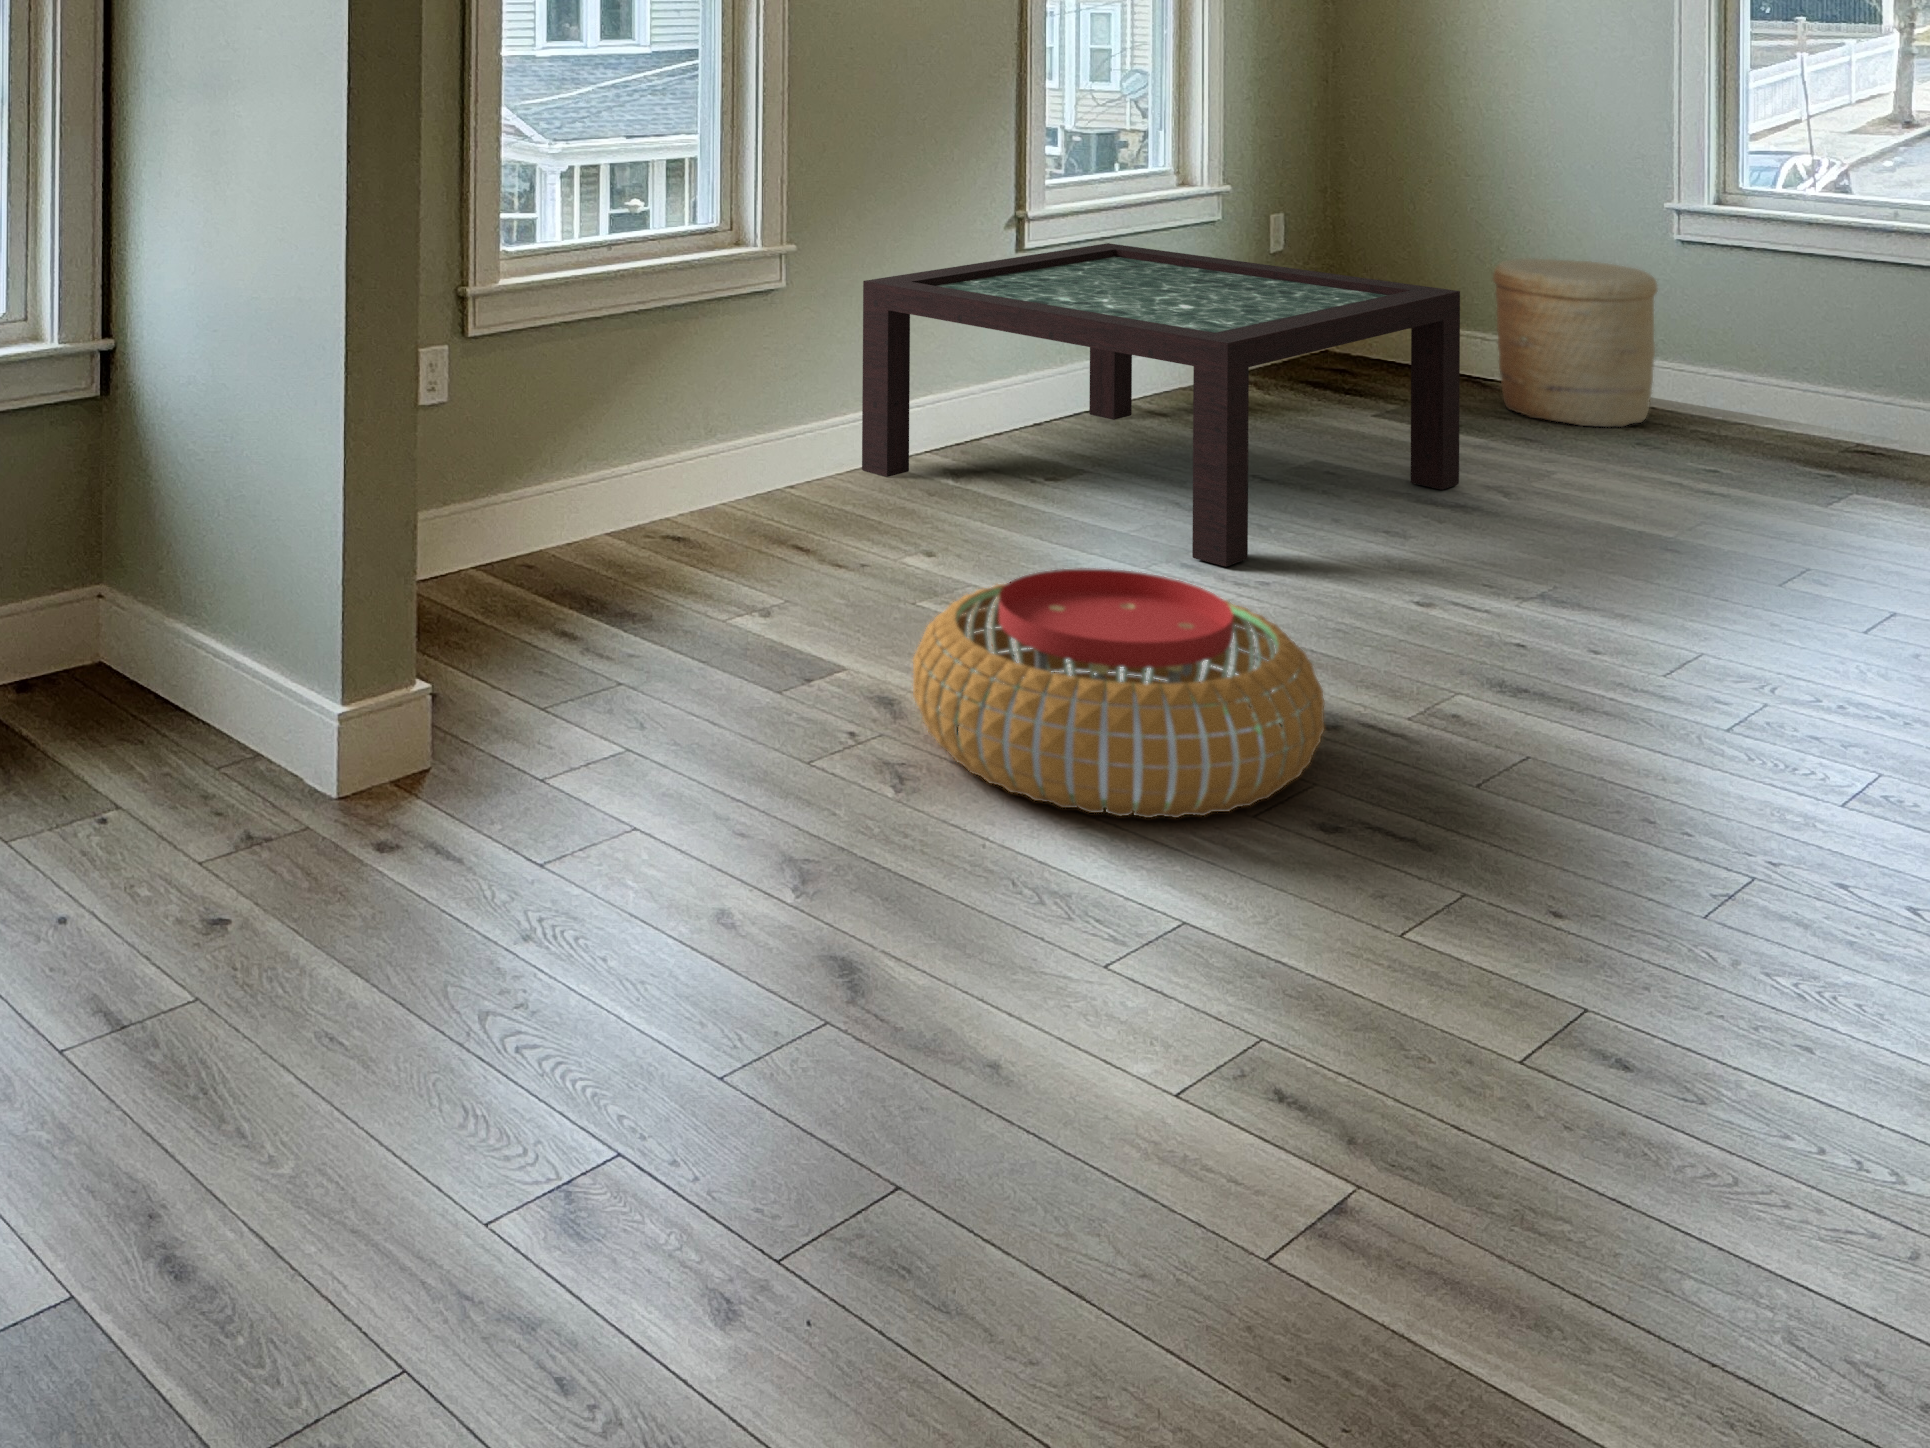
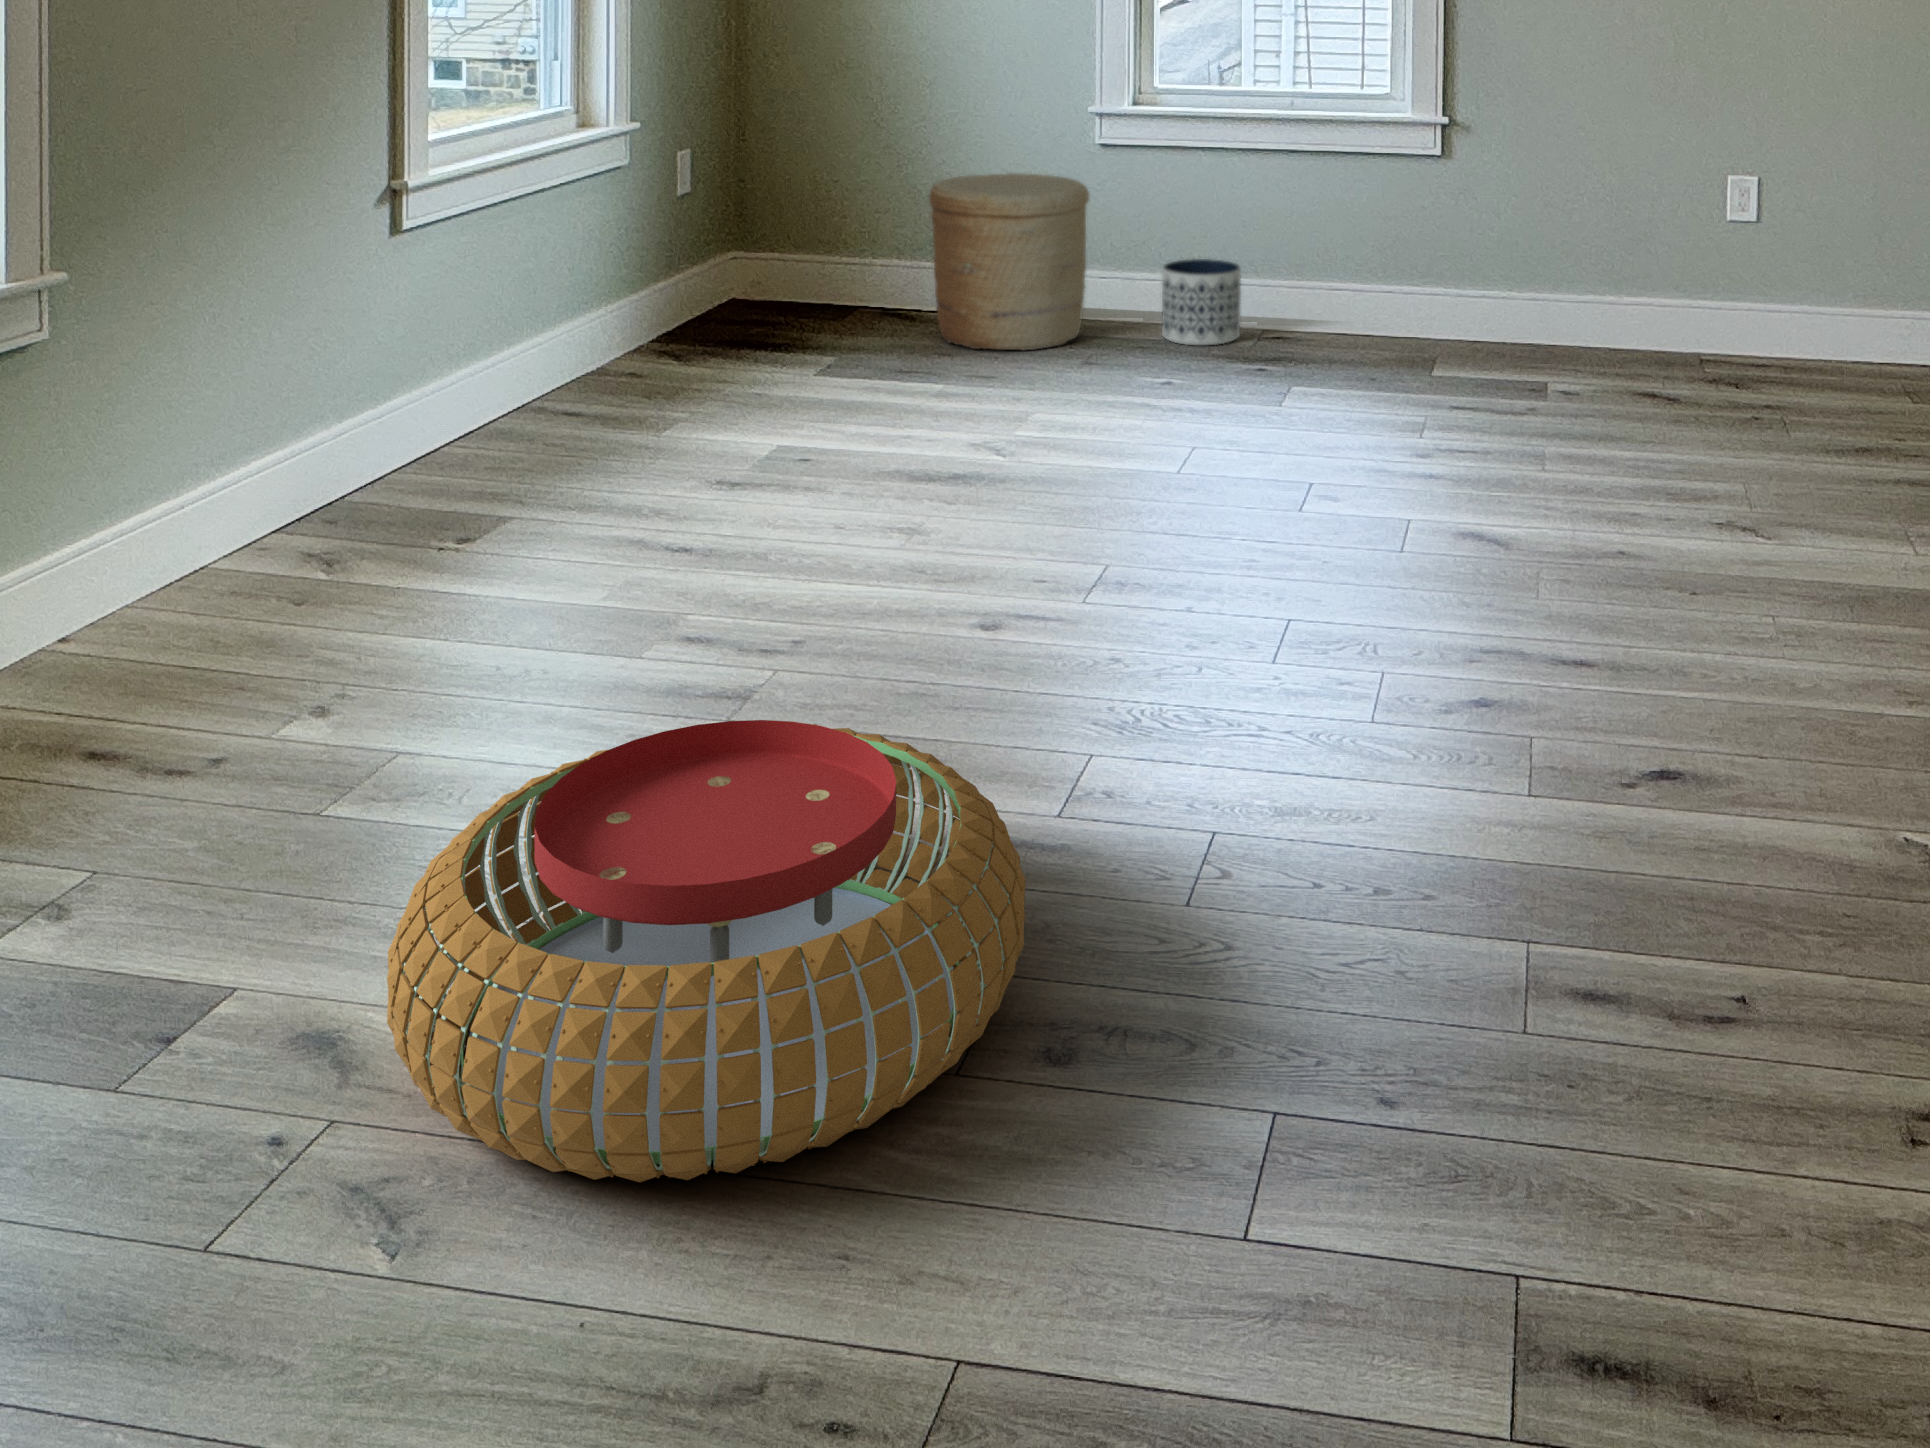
coffee table: present [862,243,1460,567] -> none [174,209,949,630]
planter: none [1734,362,1824,449] -> present [1162,259,1241,346]

